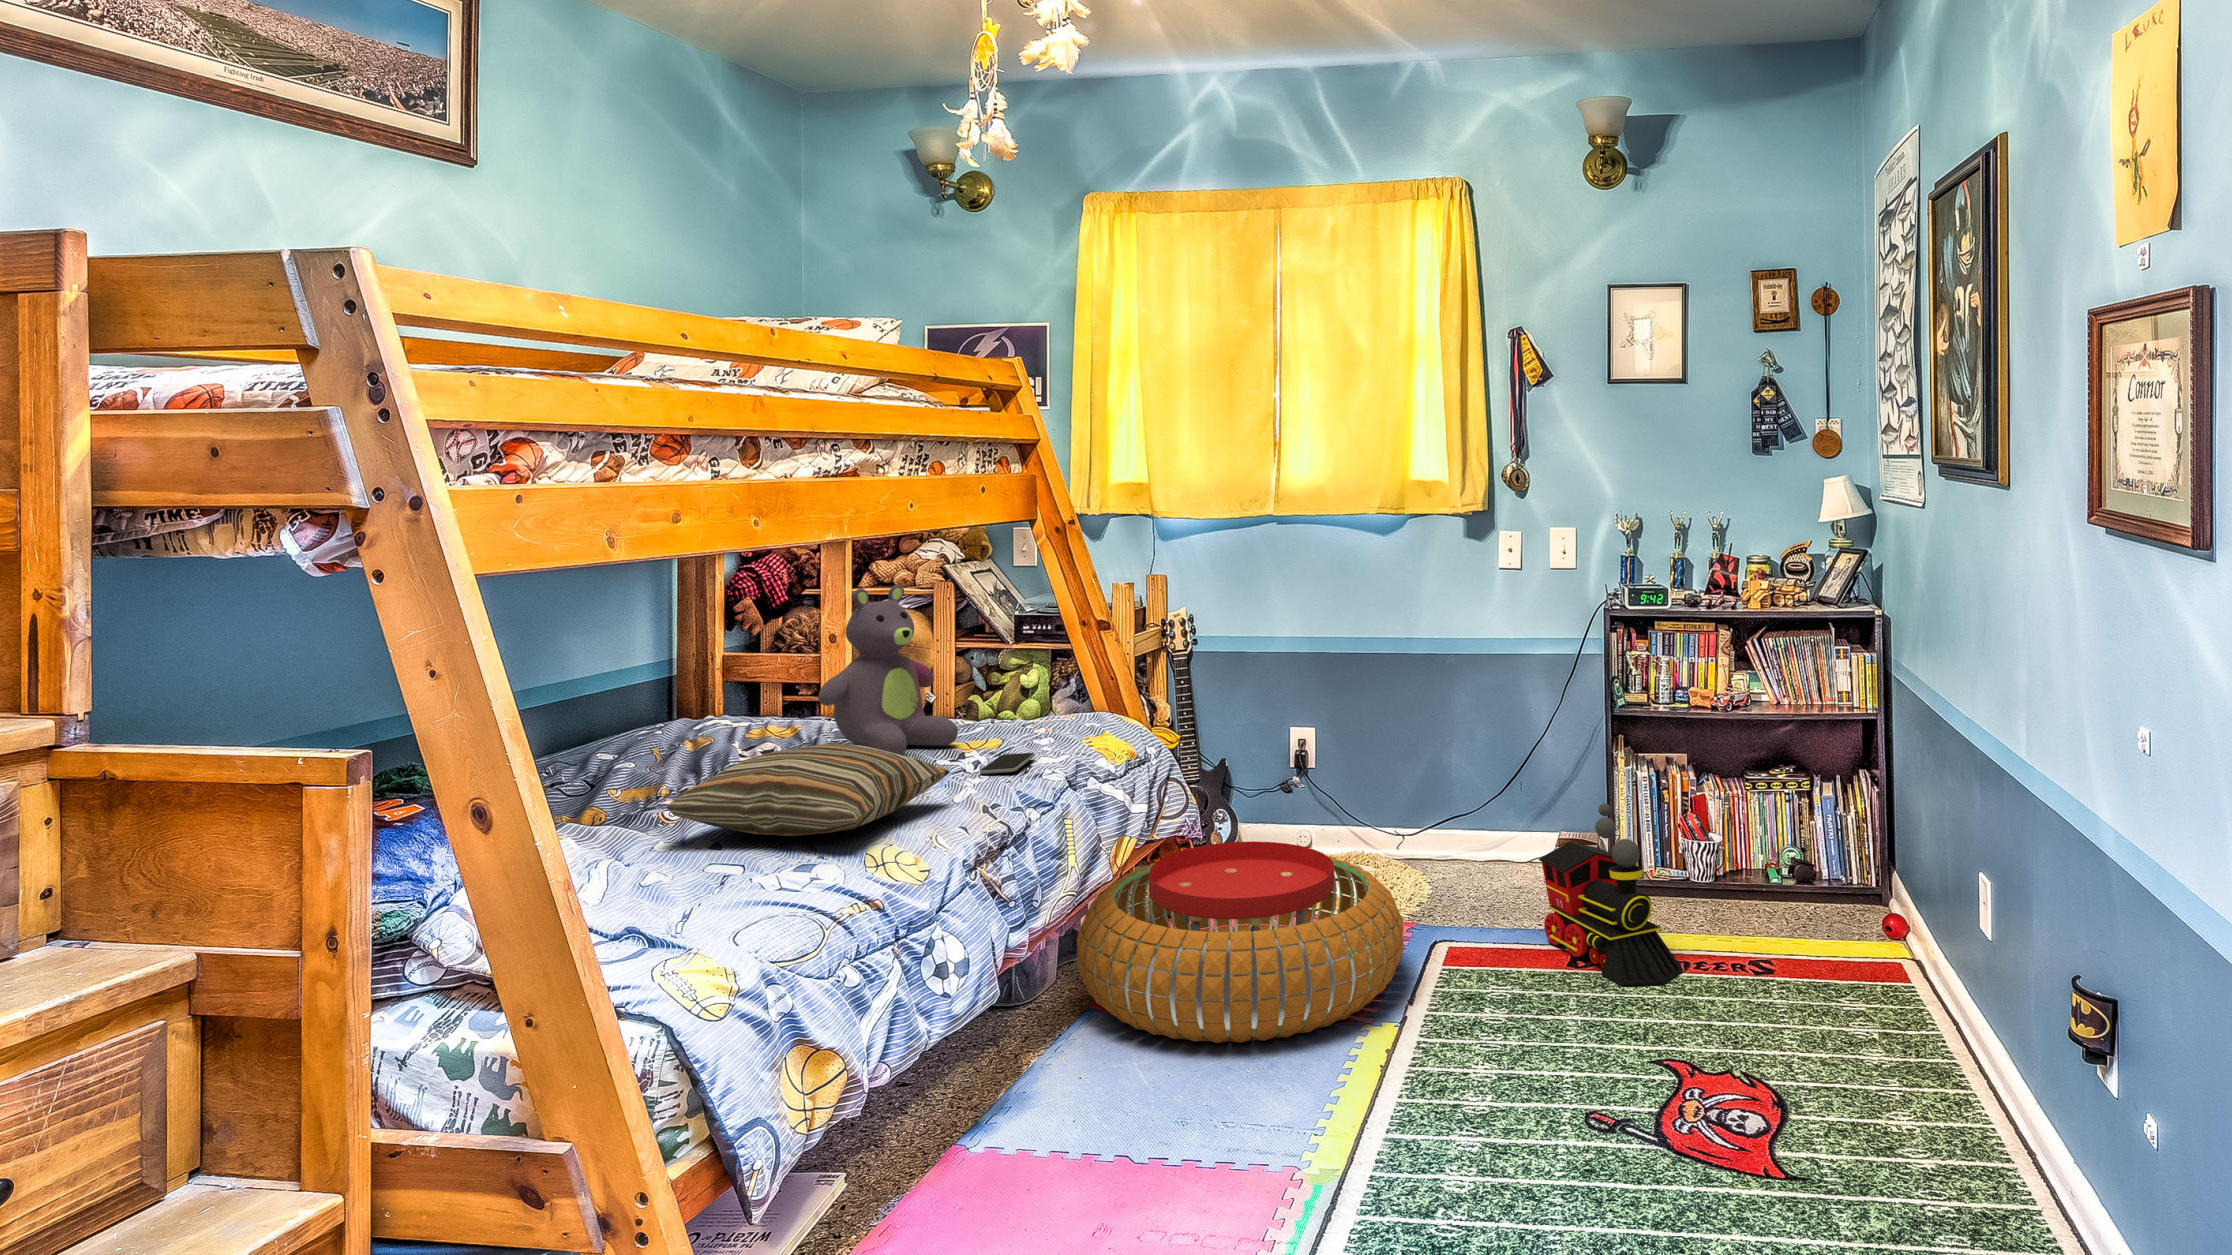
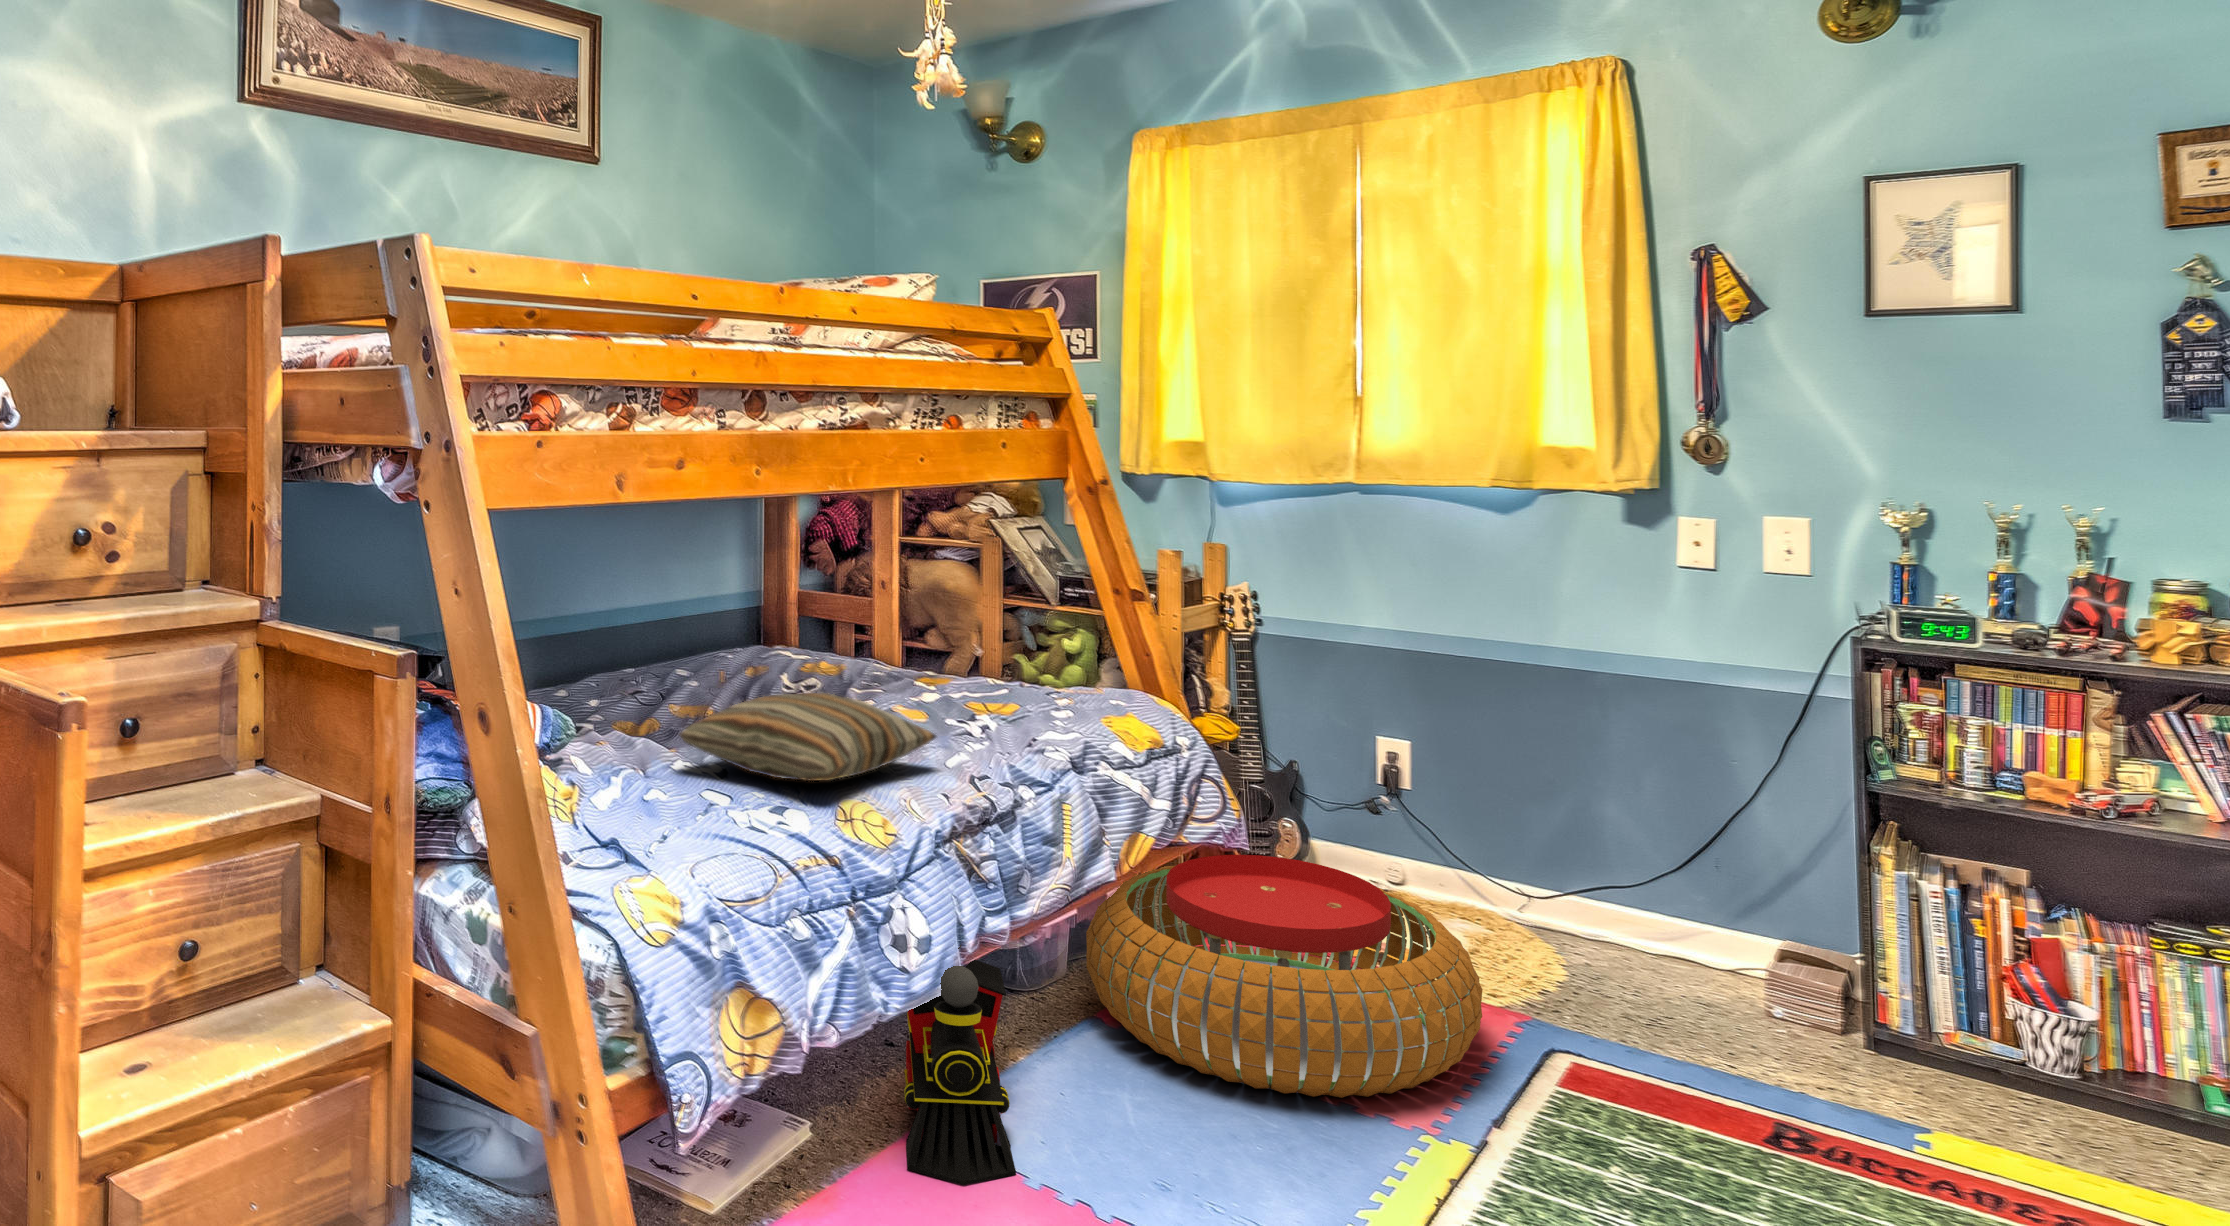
stuffed bear: present [818,585,958,755] -> none [846,541,977,712]
smartphone: present [980,753,1035,774] -> none [982,724,1044,744]
toy train: present [1539,803,1683,986] -> present [904,945,1016,1185]

